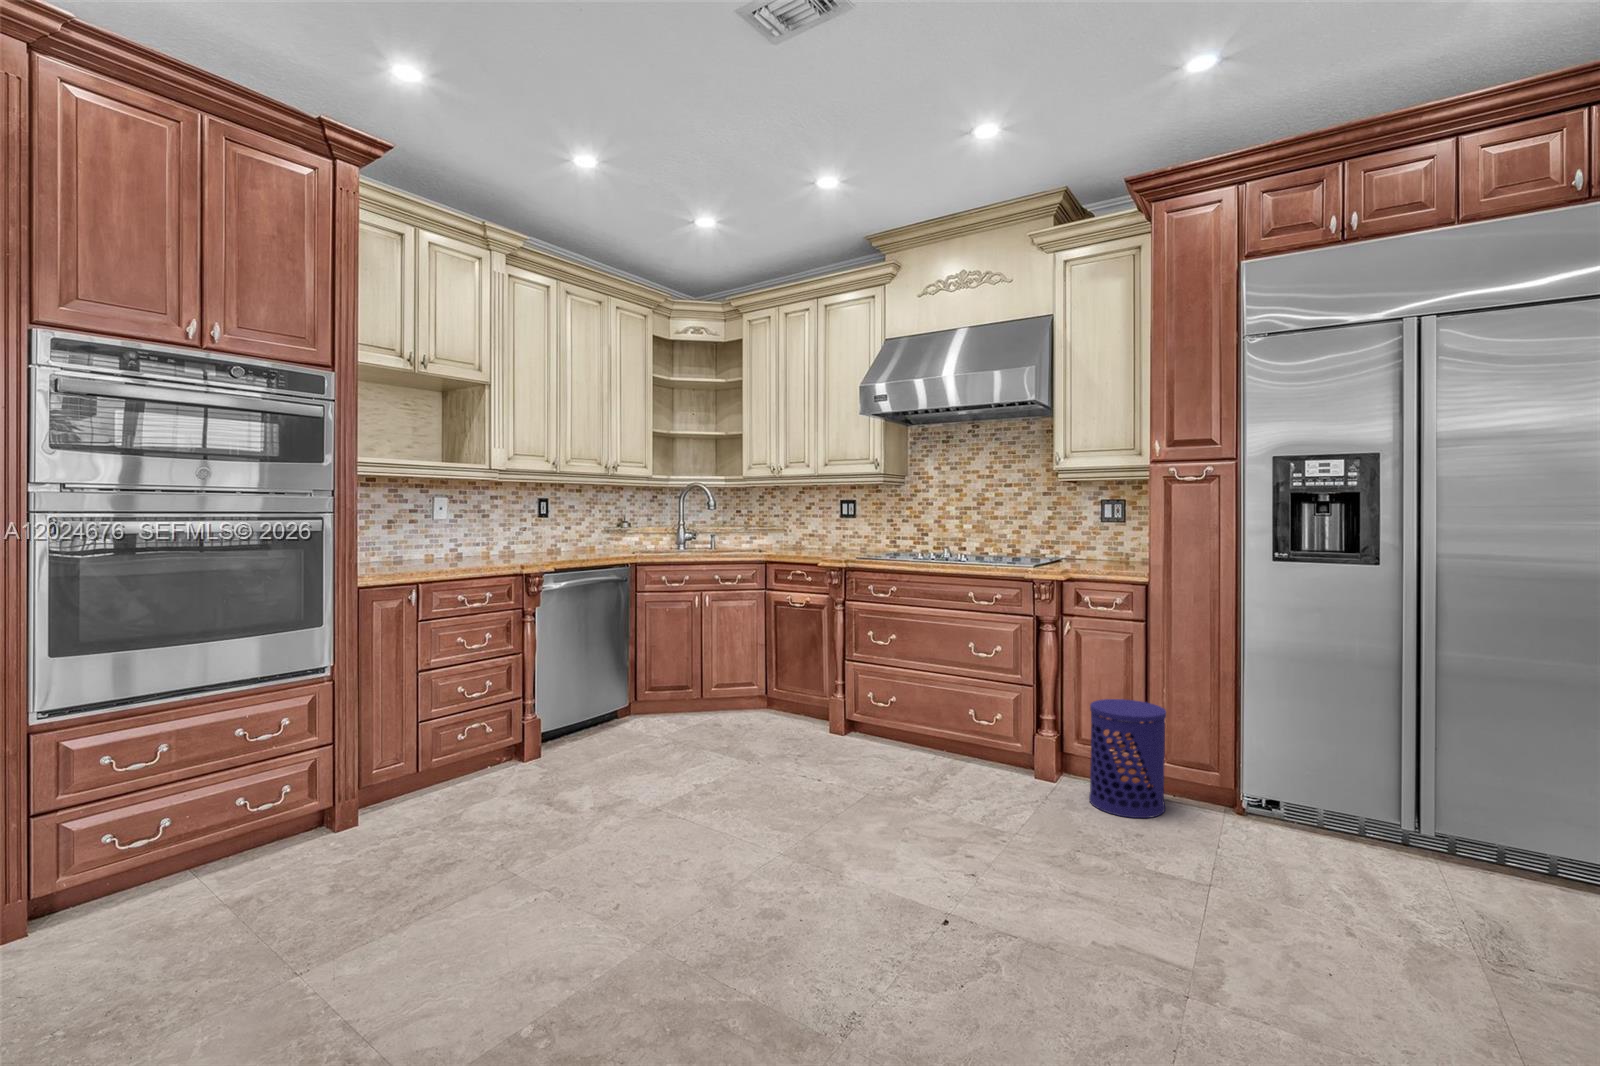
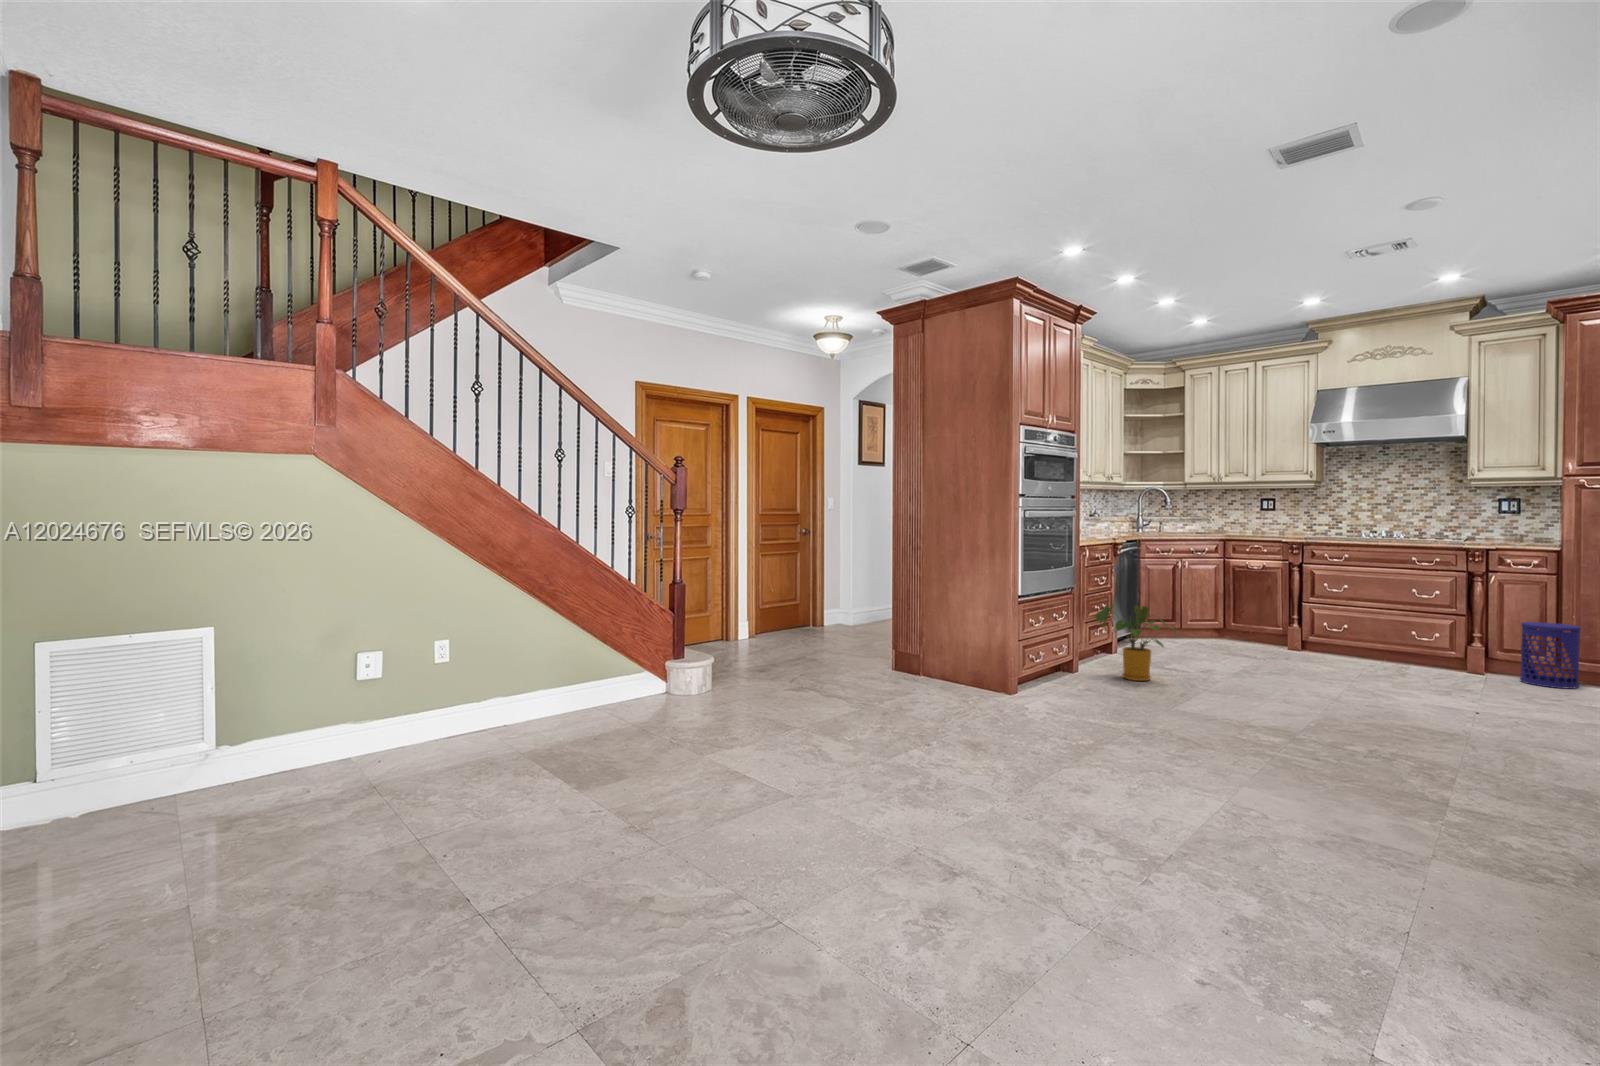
house plant: none [341,694,477,851] -> present [1096,604,1176,681]

